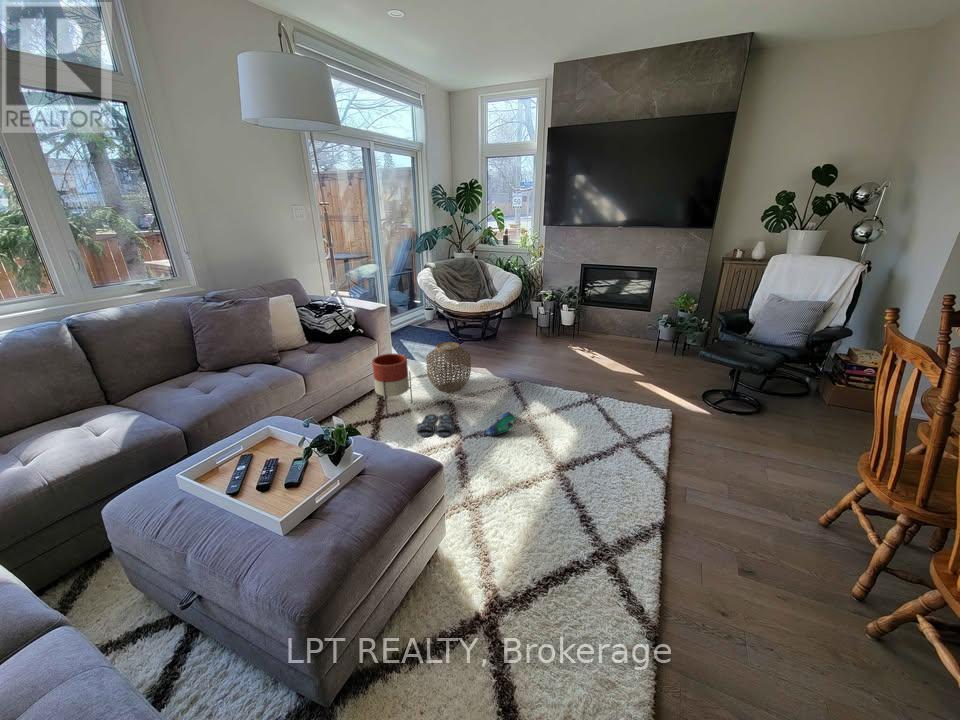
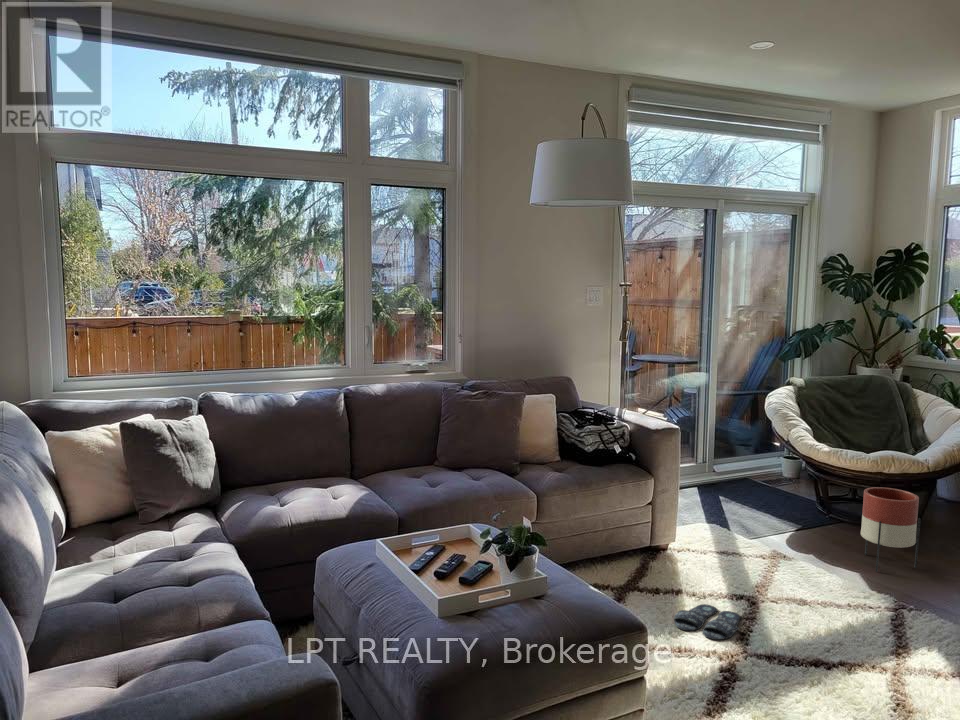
woven basket: present [426,342,471,392] -> none [726,500,806,587]
planter: present [372,353,412,414] -> present [861,487,921,572]
plush toy: present [483,412,515,436] -> none [779,637,849,665]

